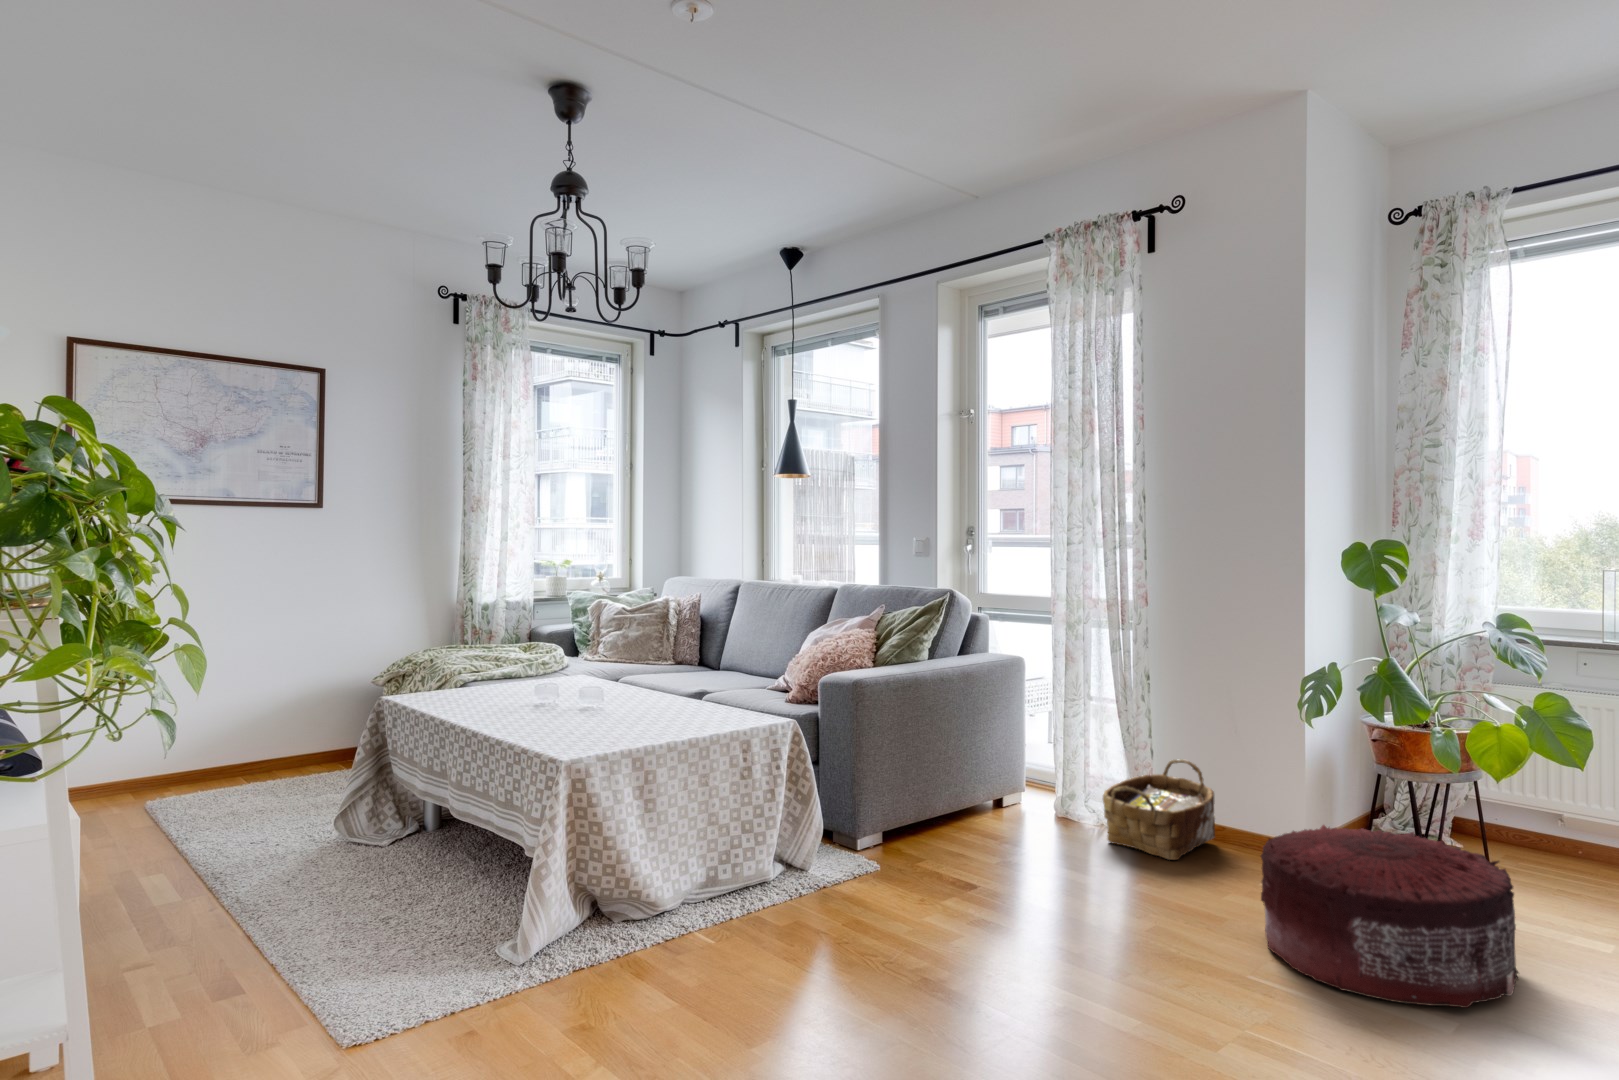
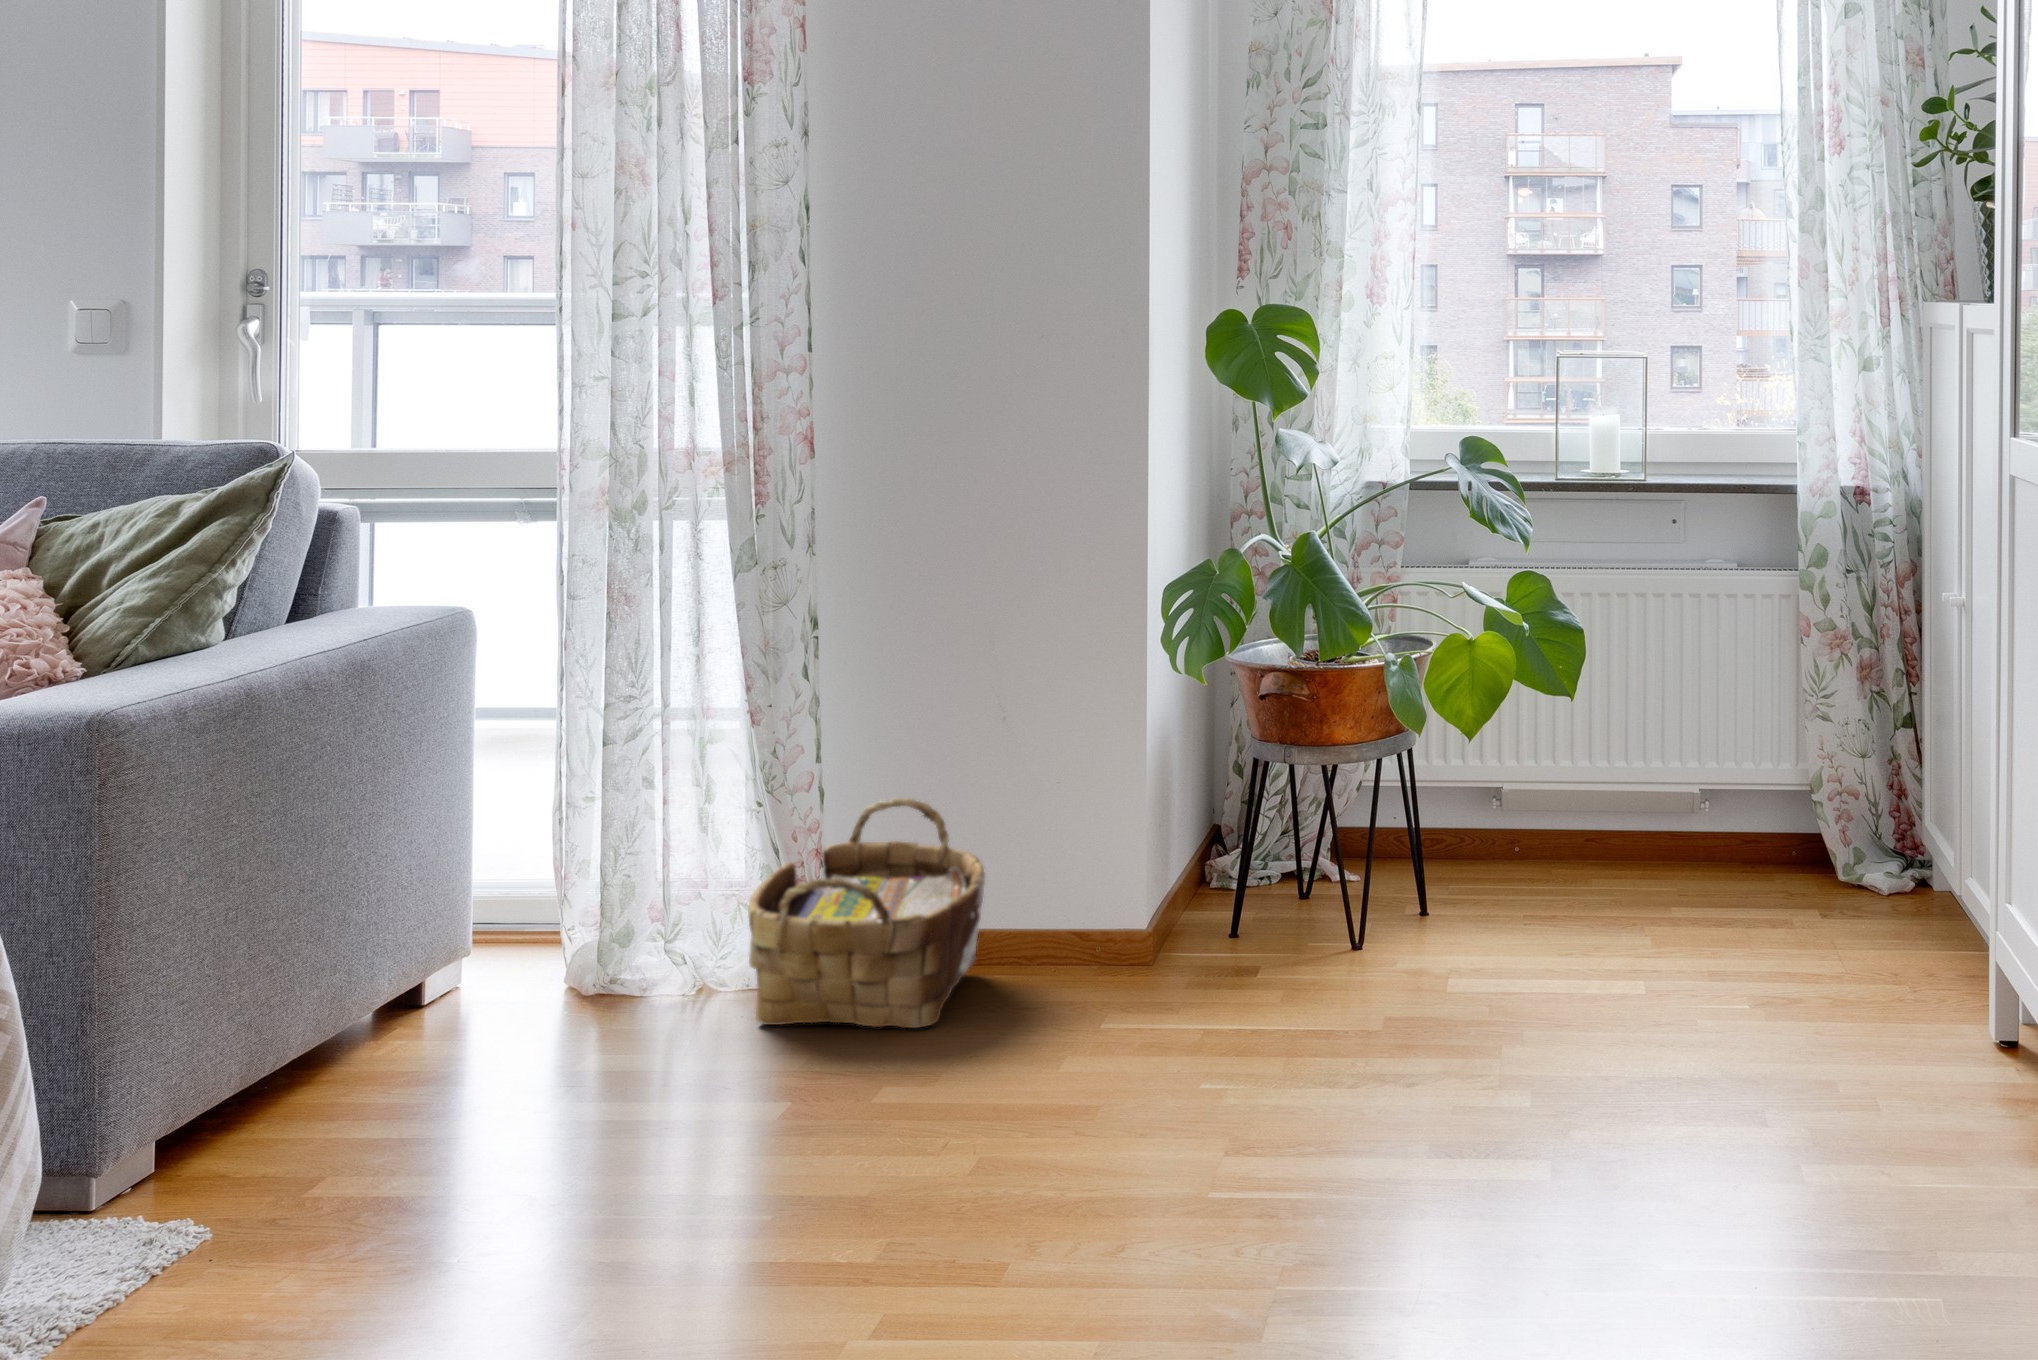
pouf: present [1261,825,1518,1008] -> none [1209,849,1639,1179]

